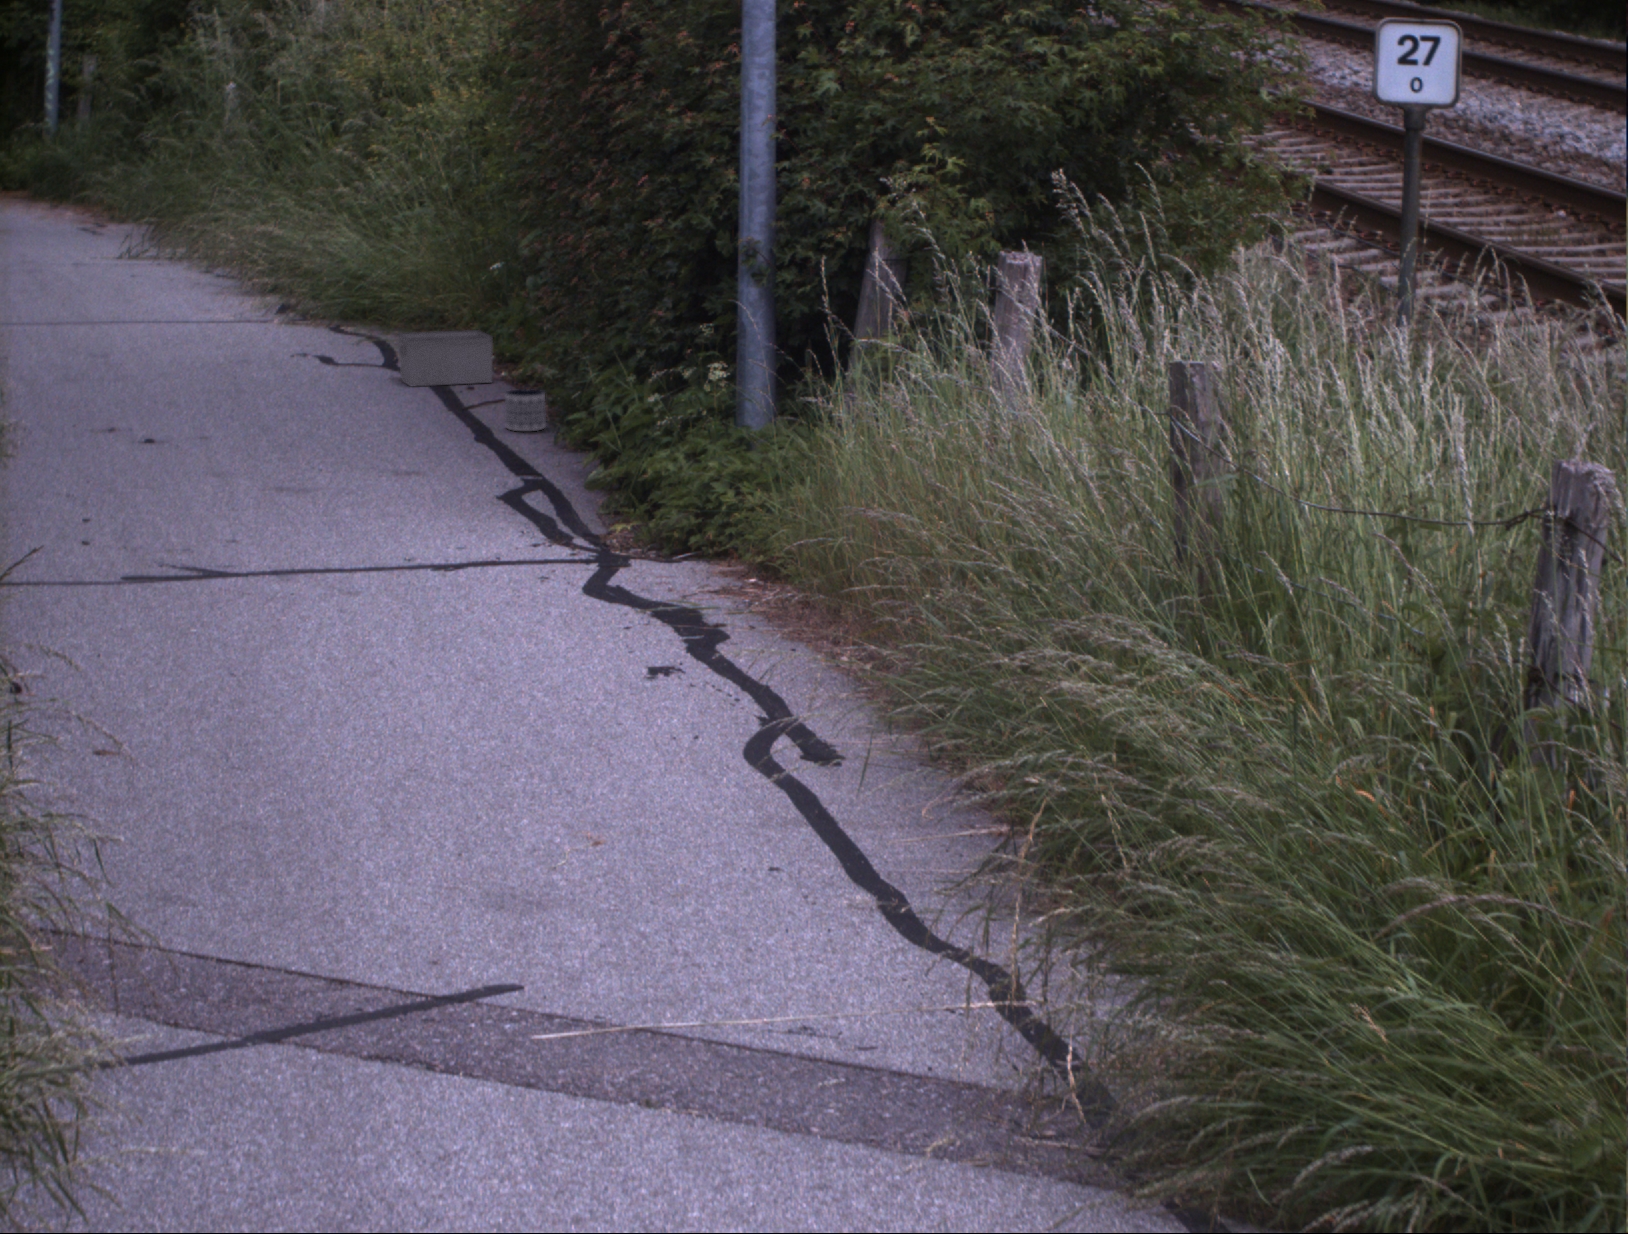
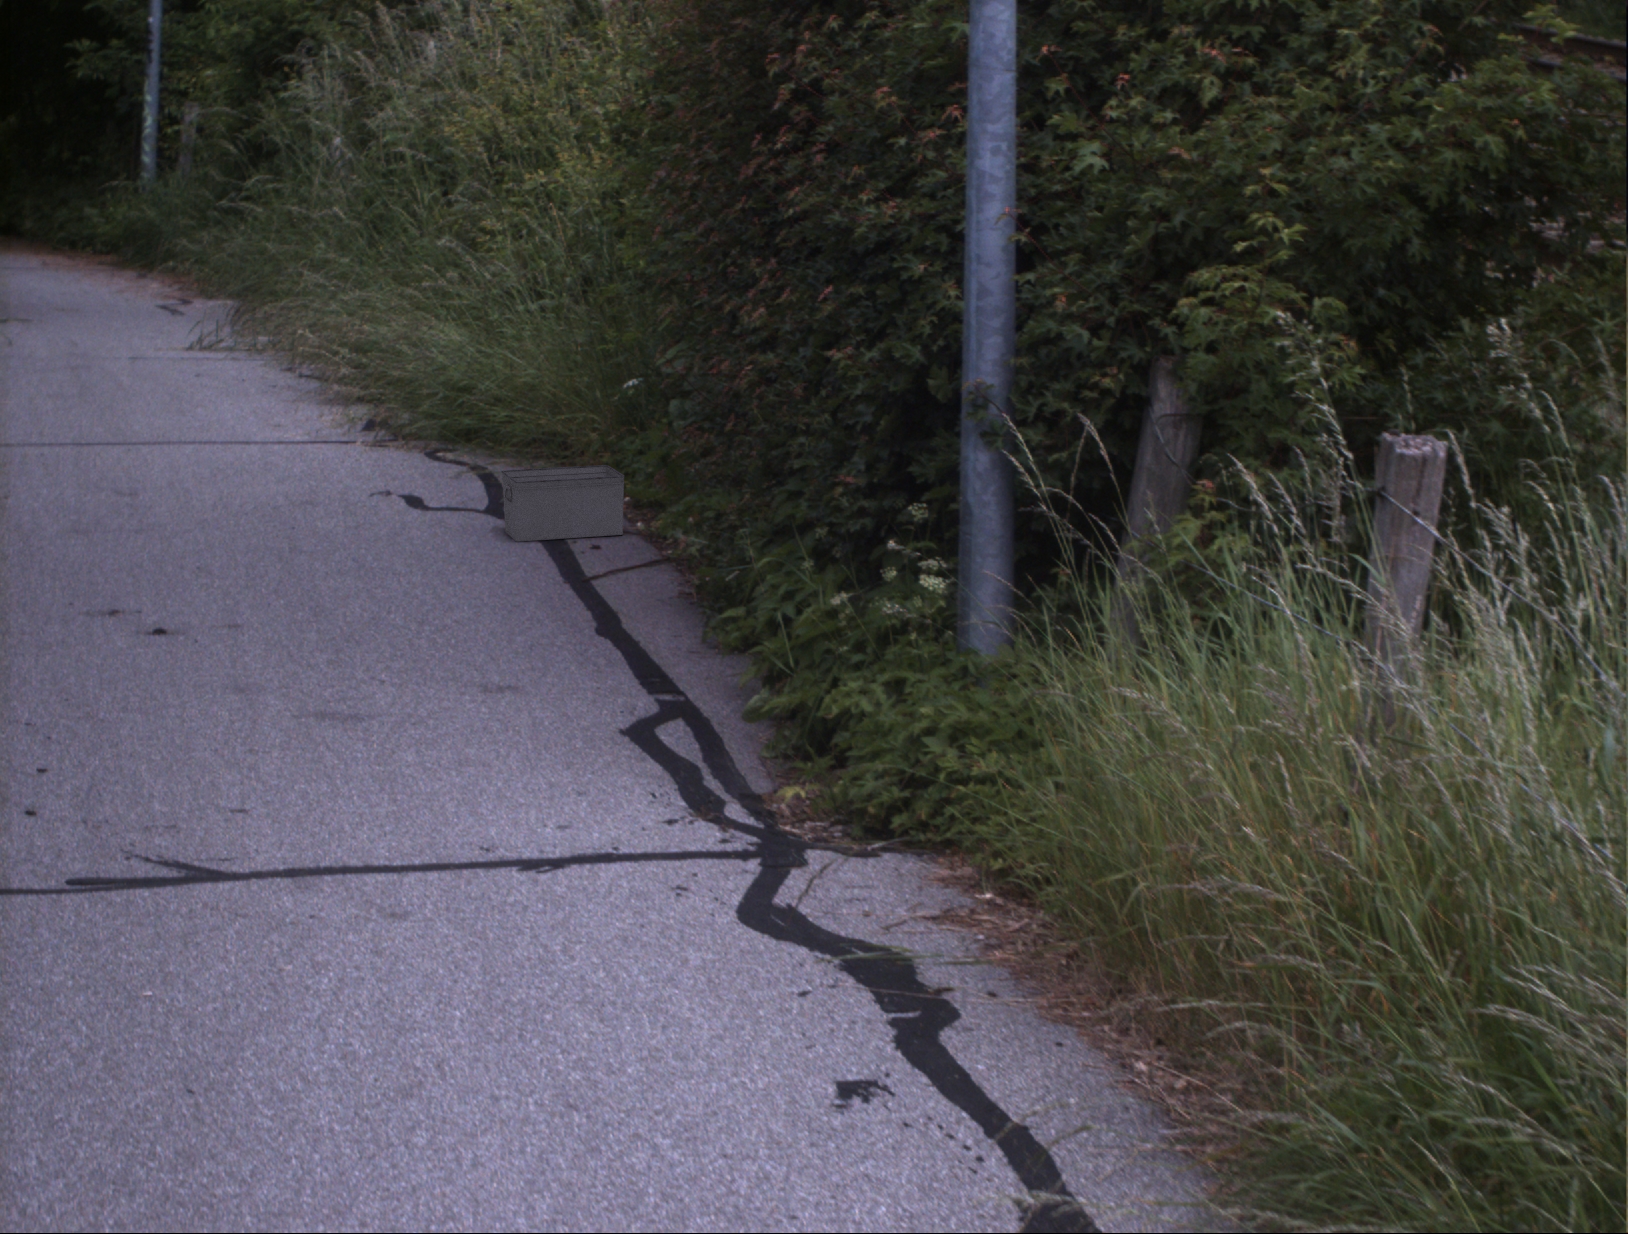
planter: present [505,389,546,431] -> none [637,558,690,617]

